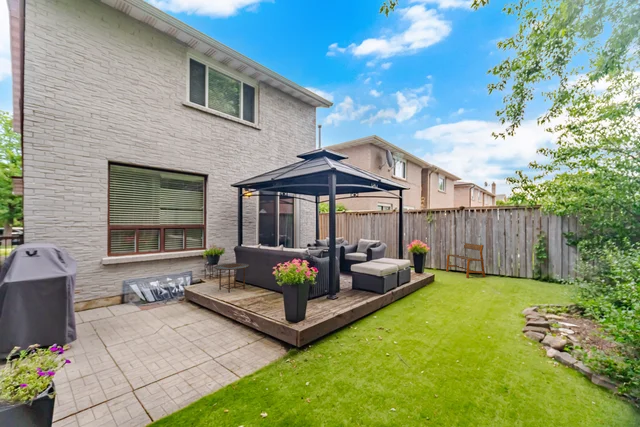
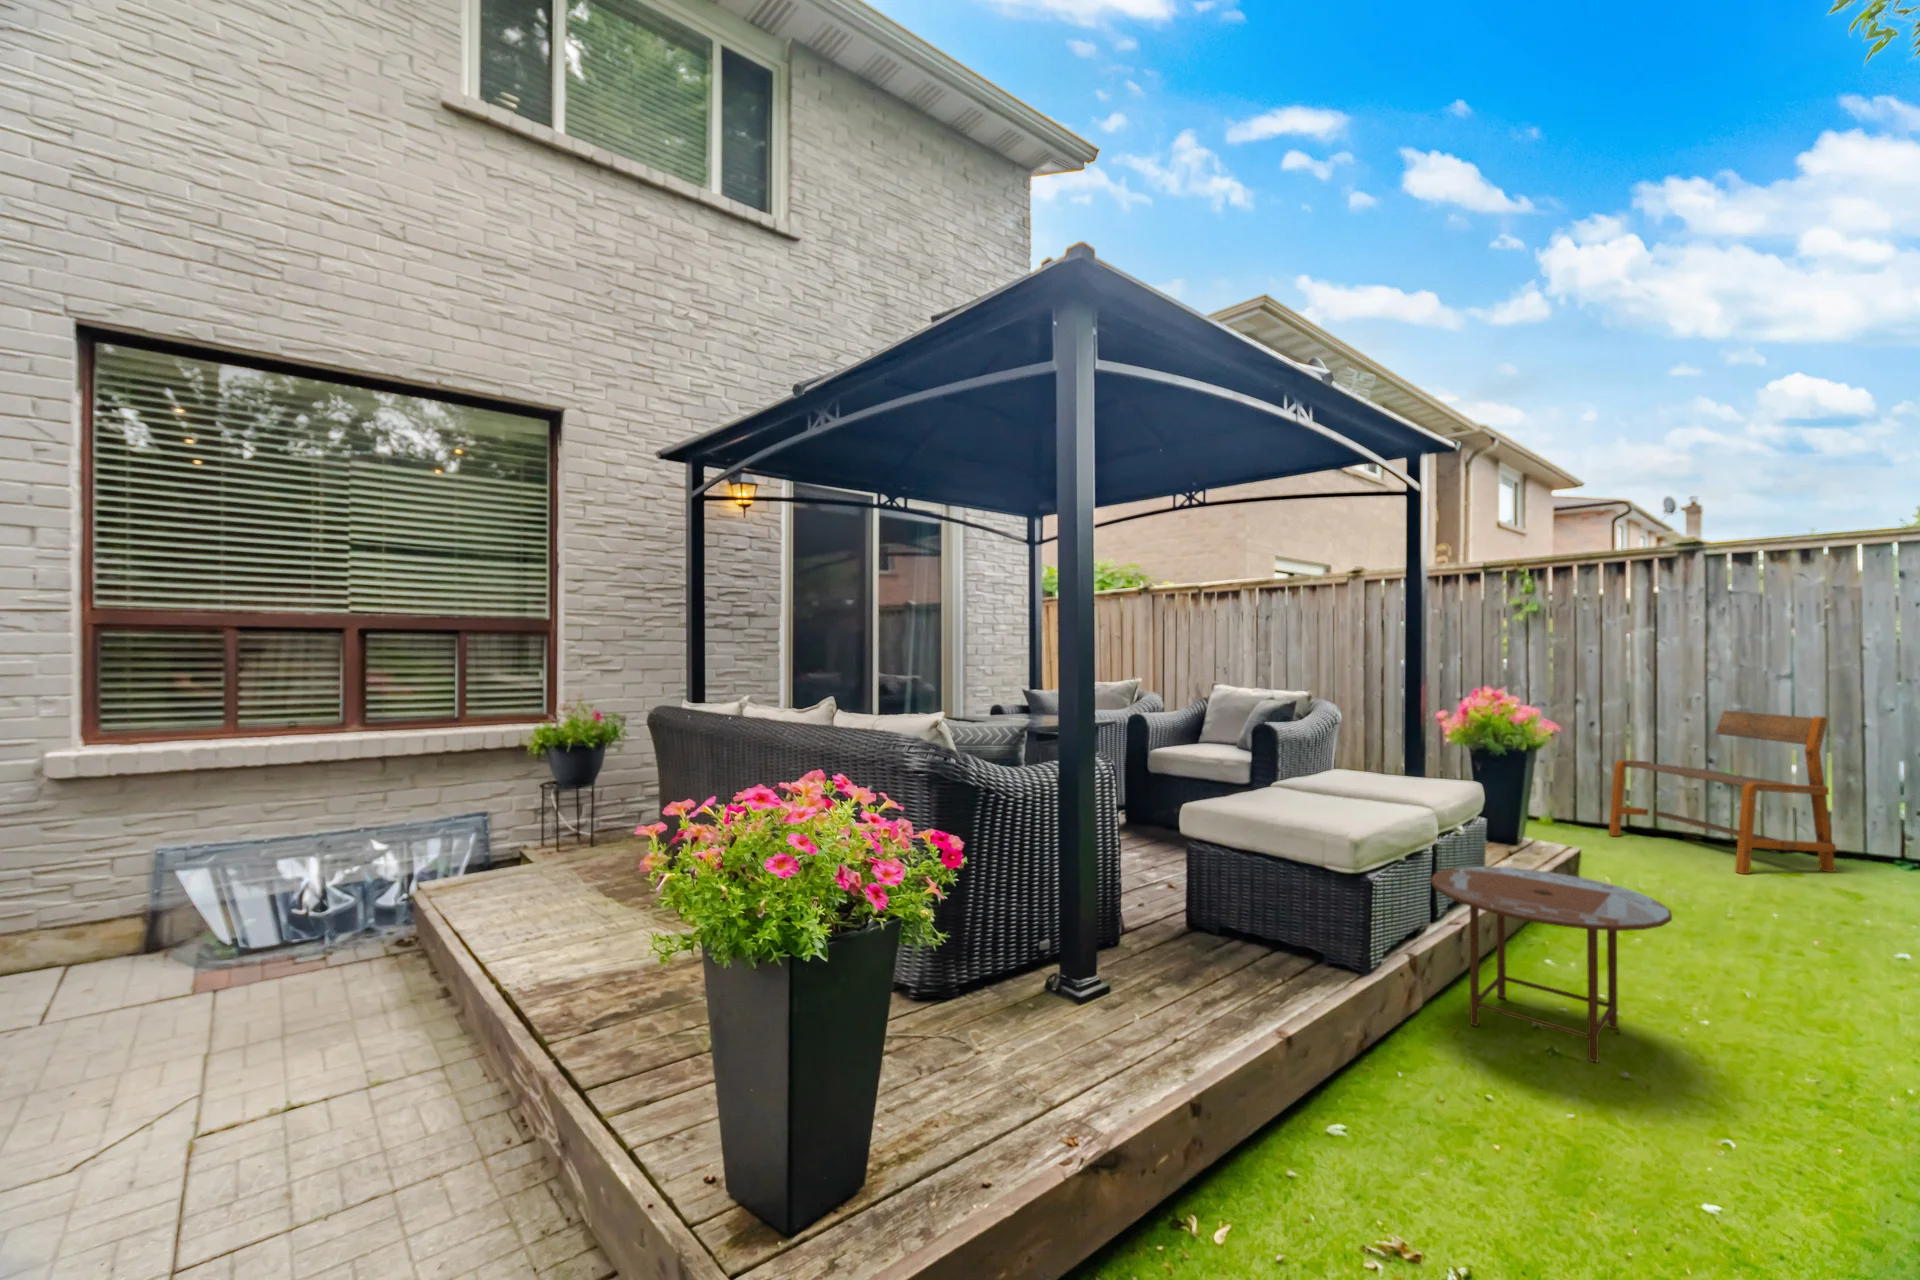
side table: present [214,263,250,293] -> present [1431,866,1672,1062]

